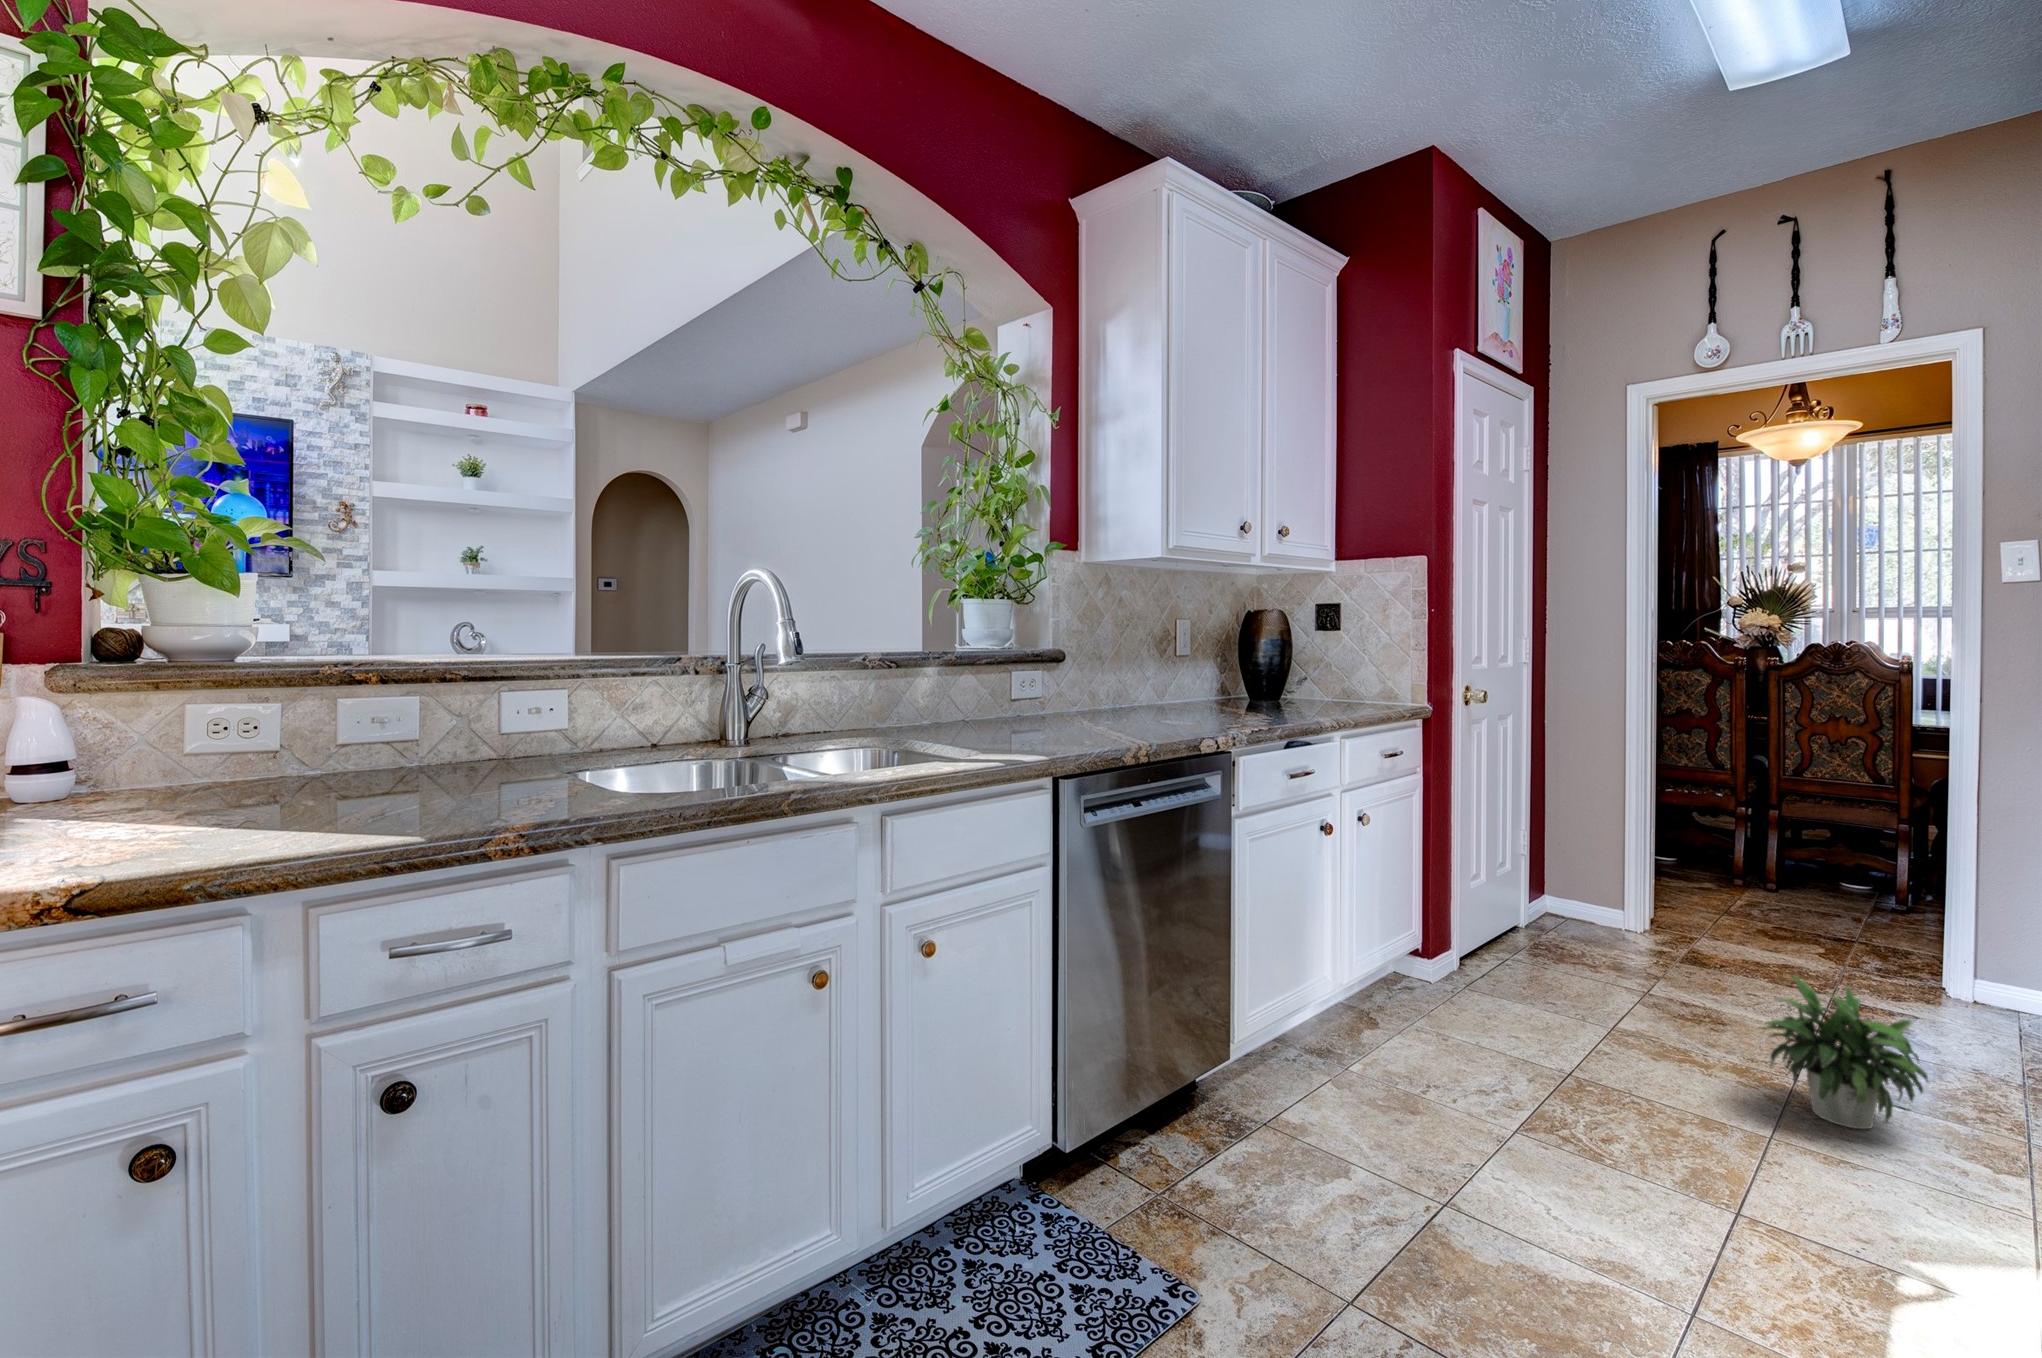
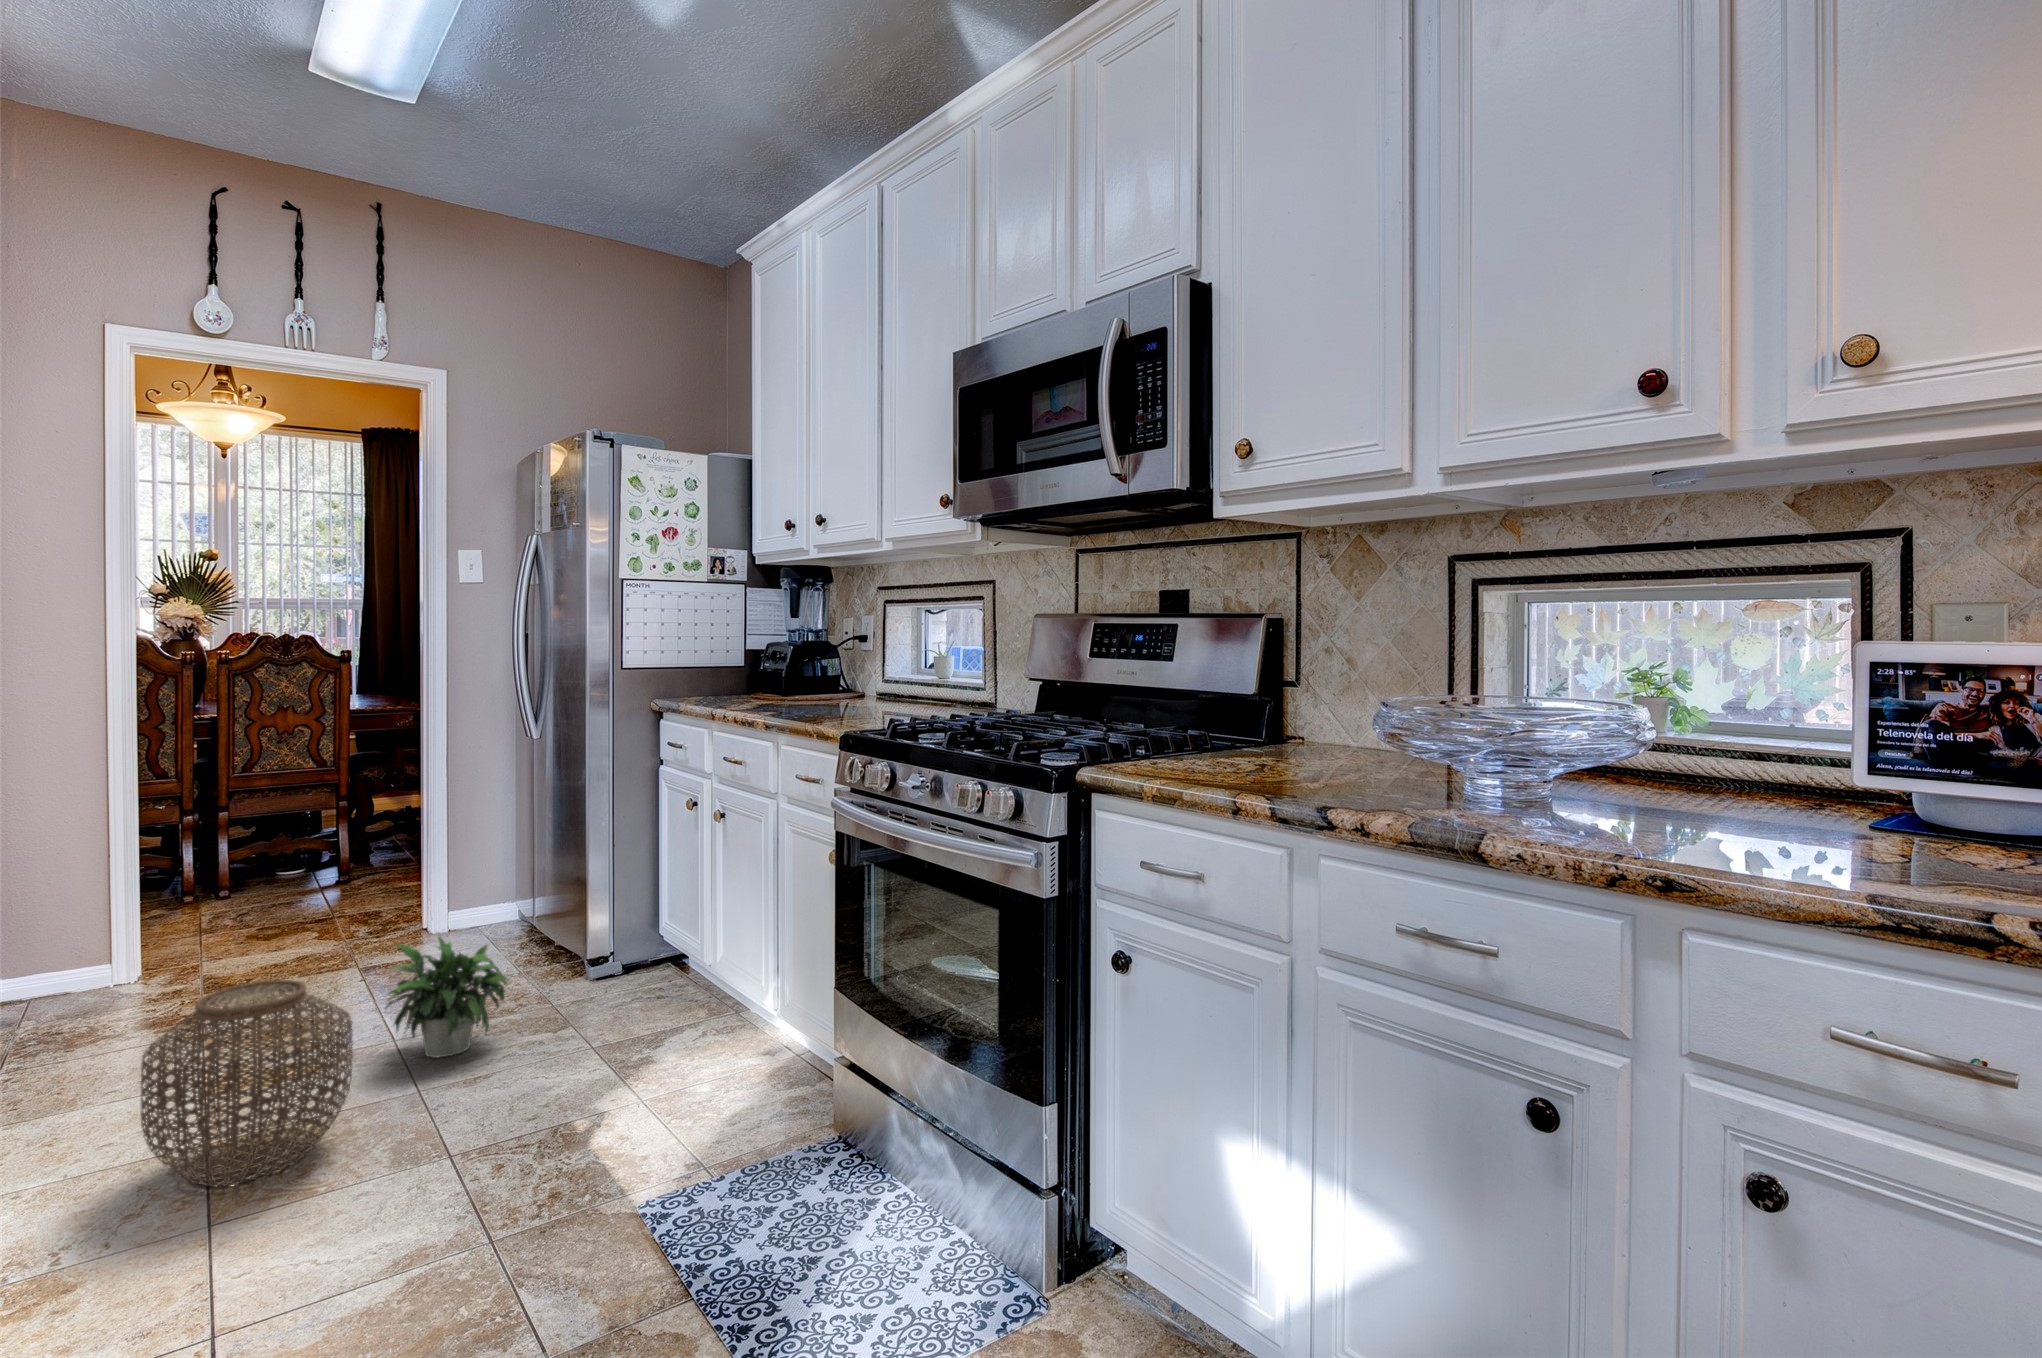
woven basket: none [1498,947,1672,1128] -> present [141,980,352,1186]

